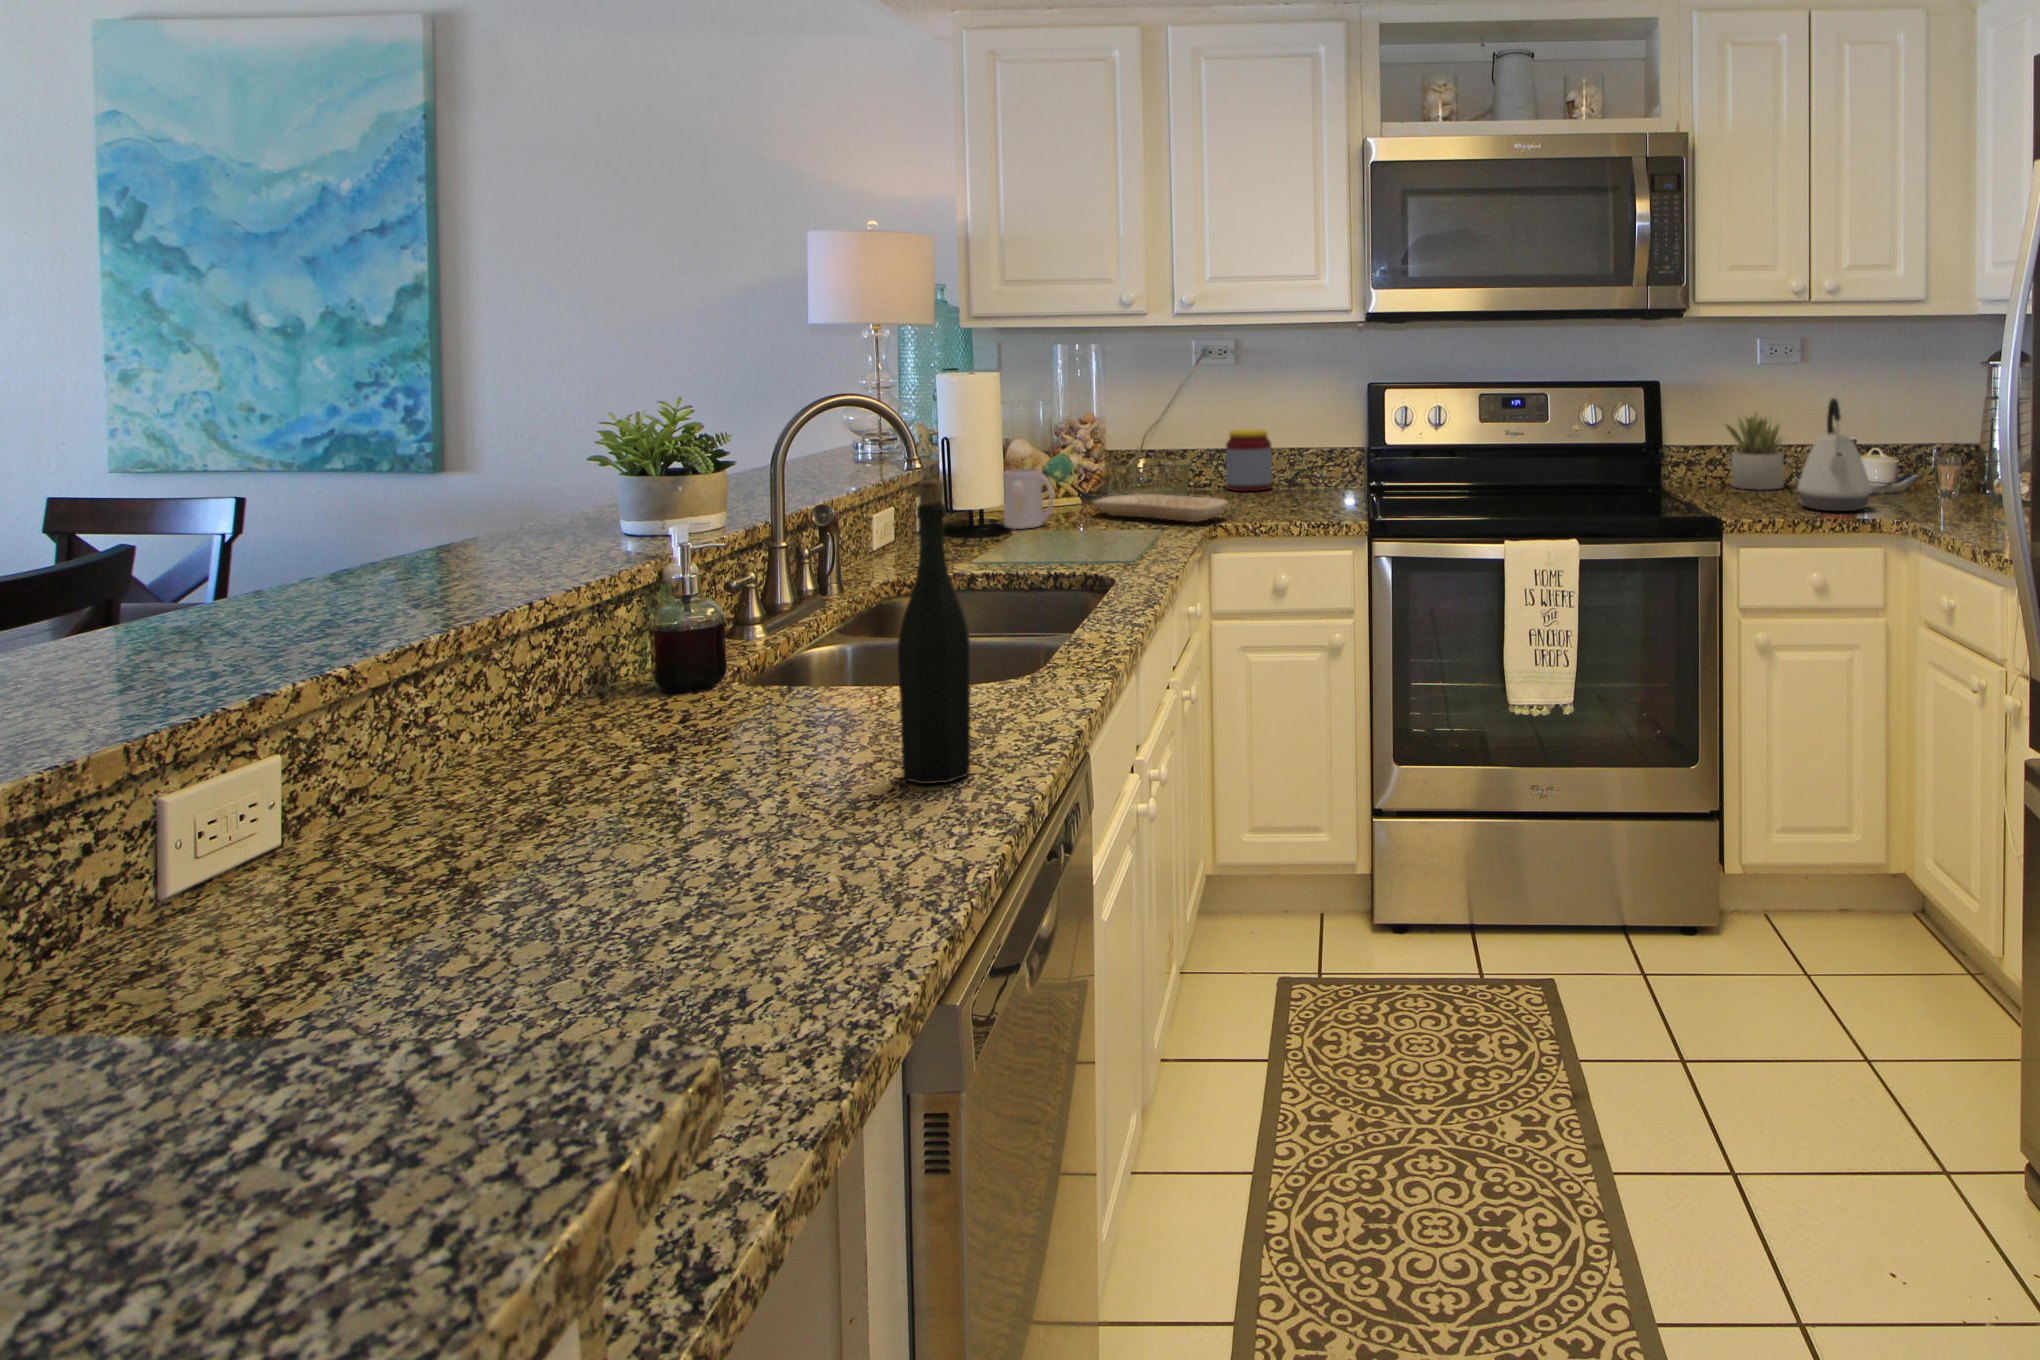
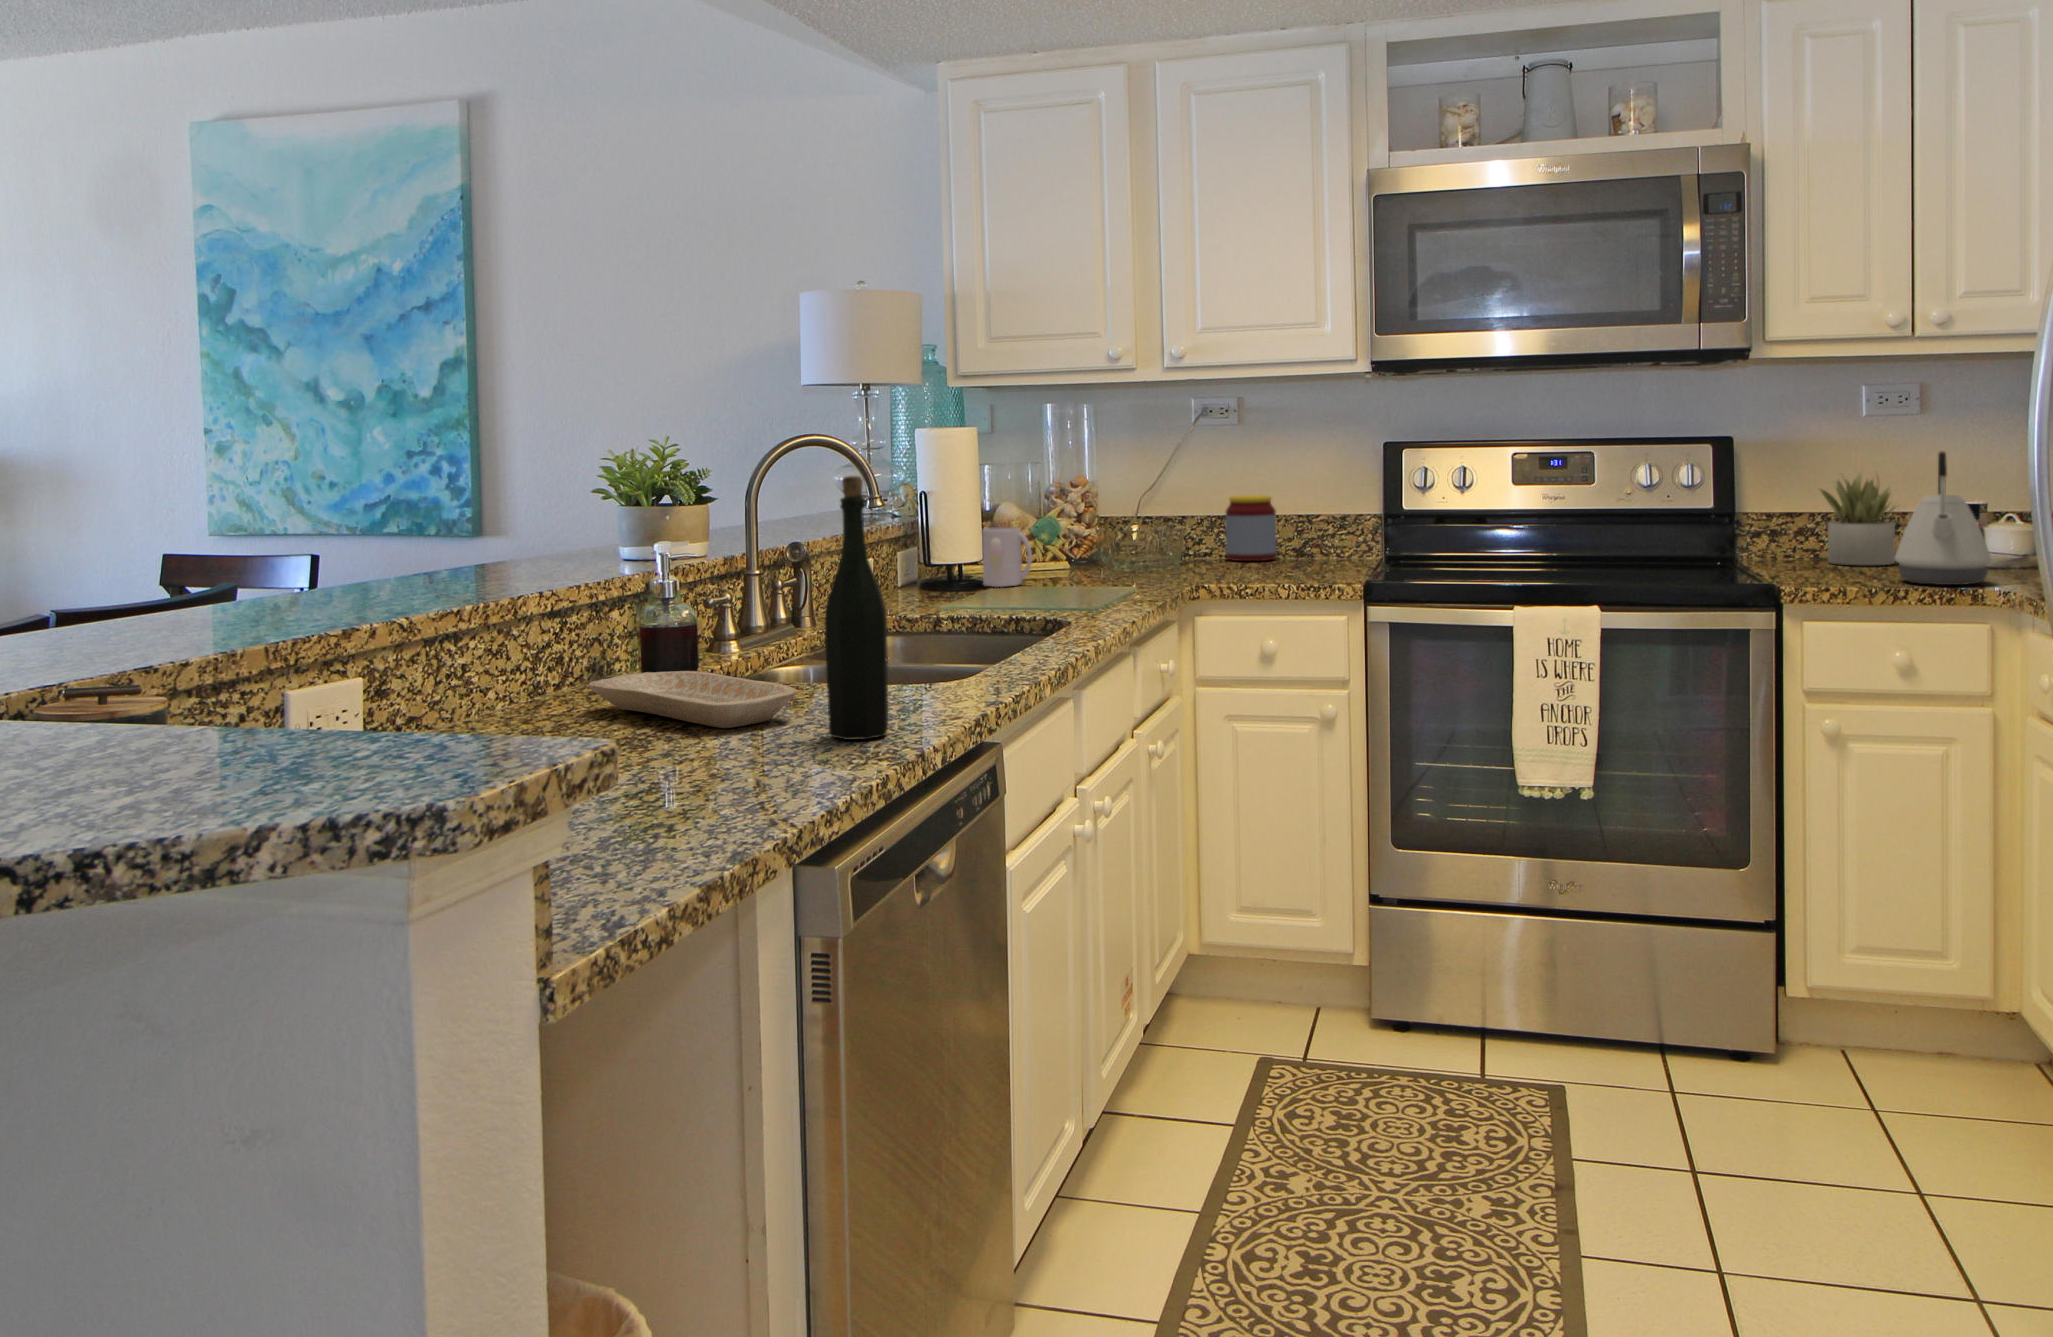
tray: present [1094,494,1228,522] -> present [589,671,796,728]

